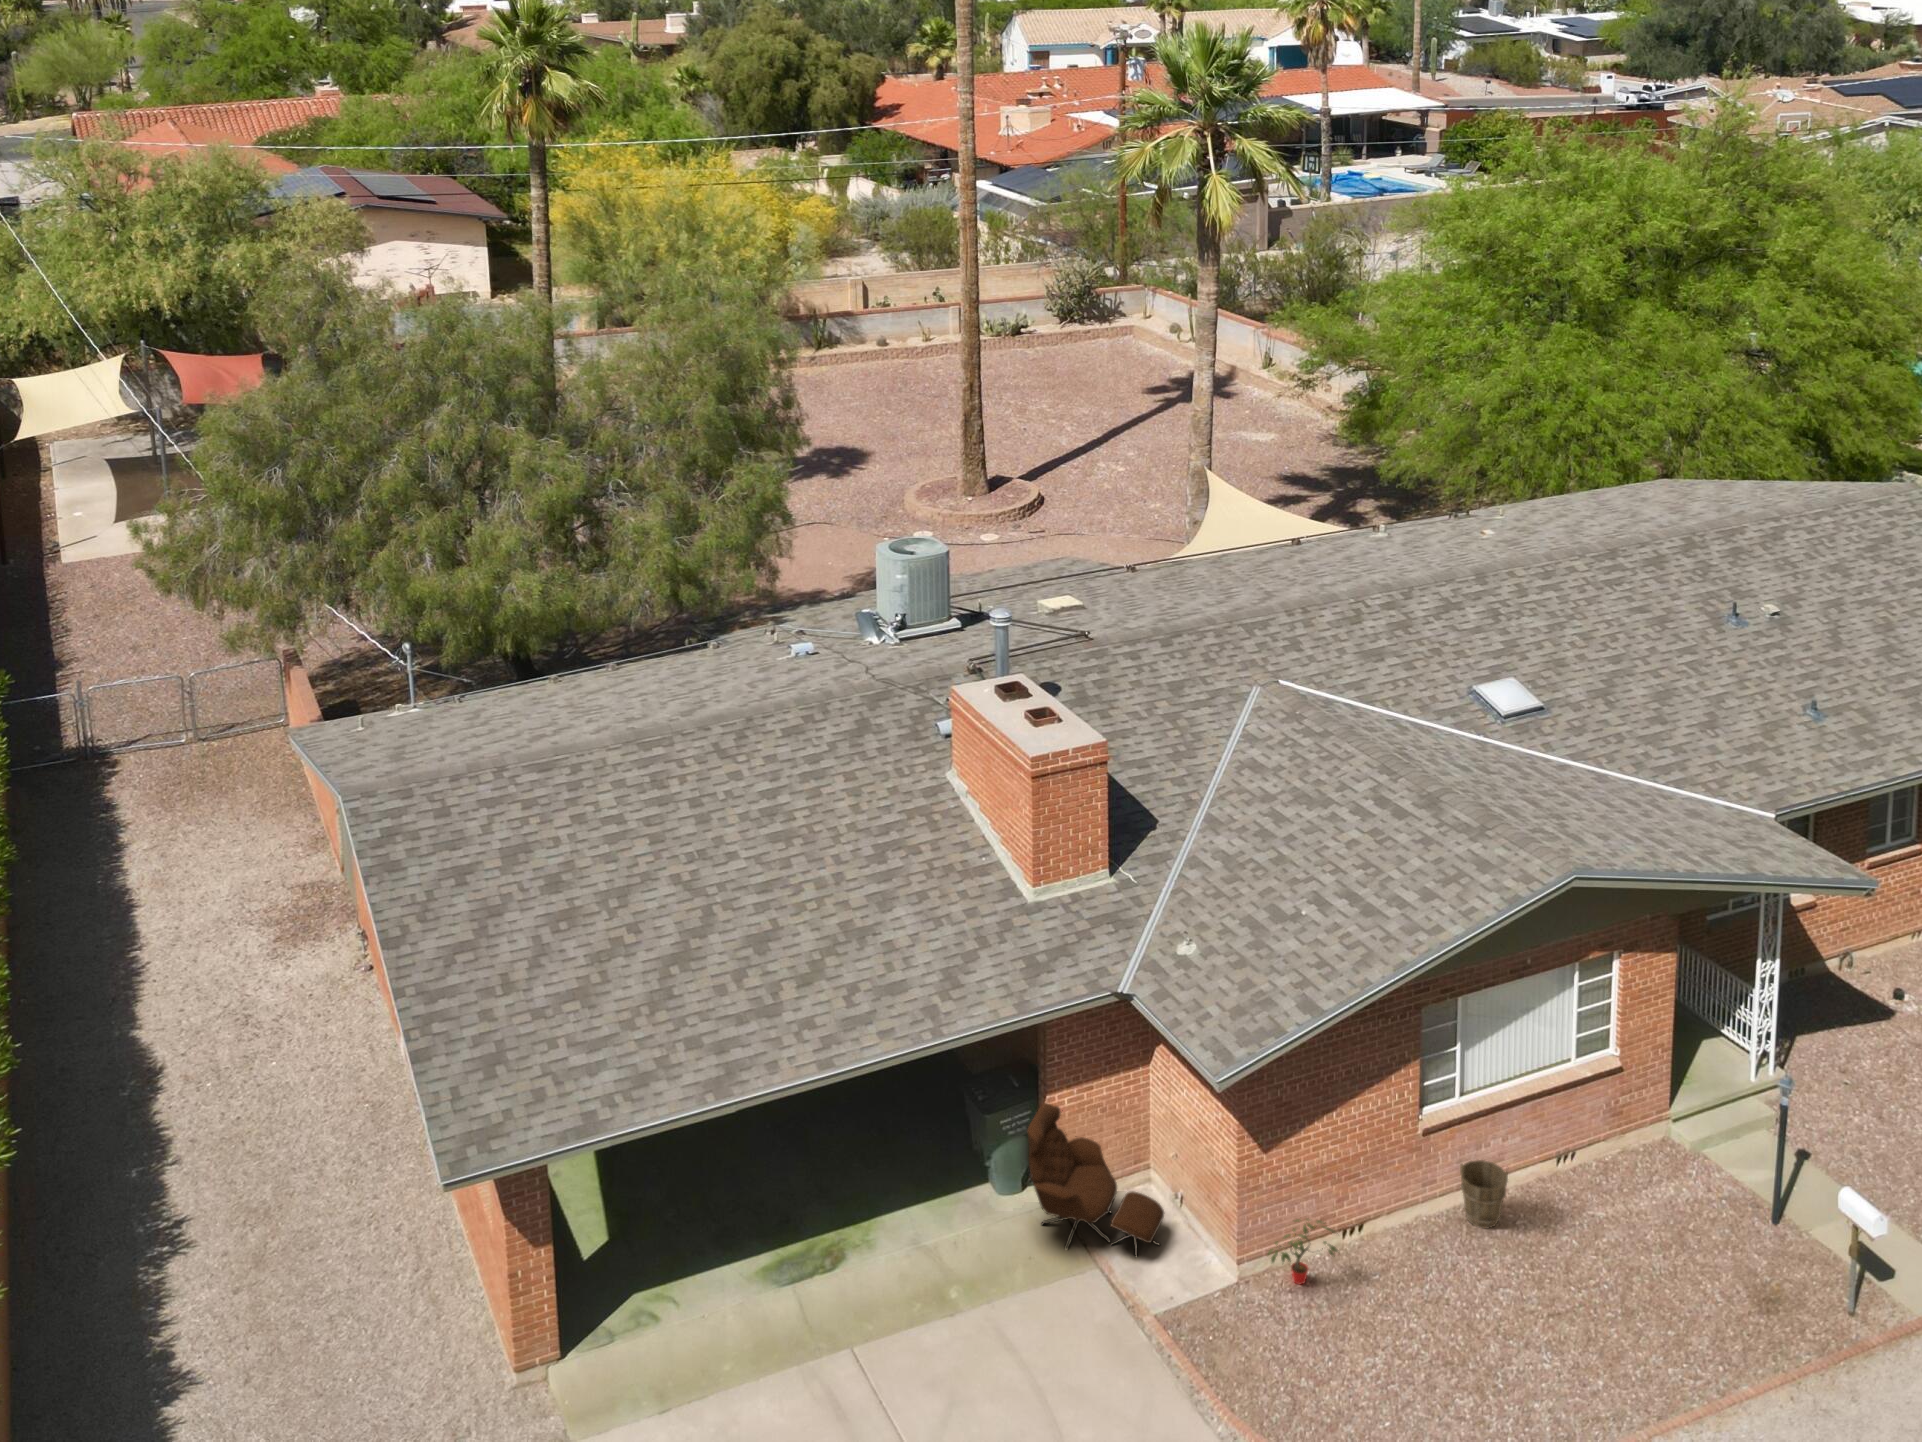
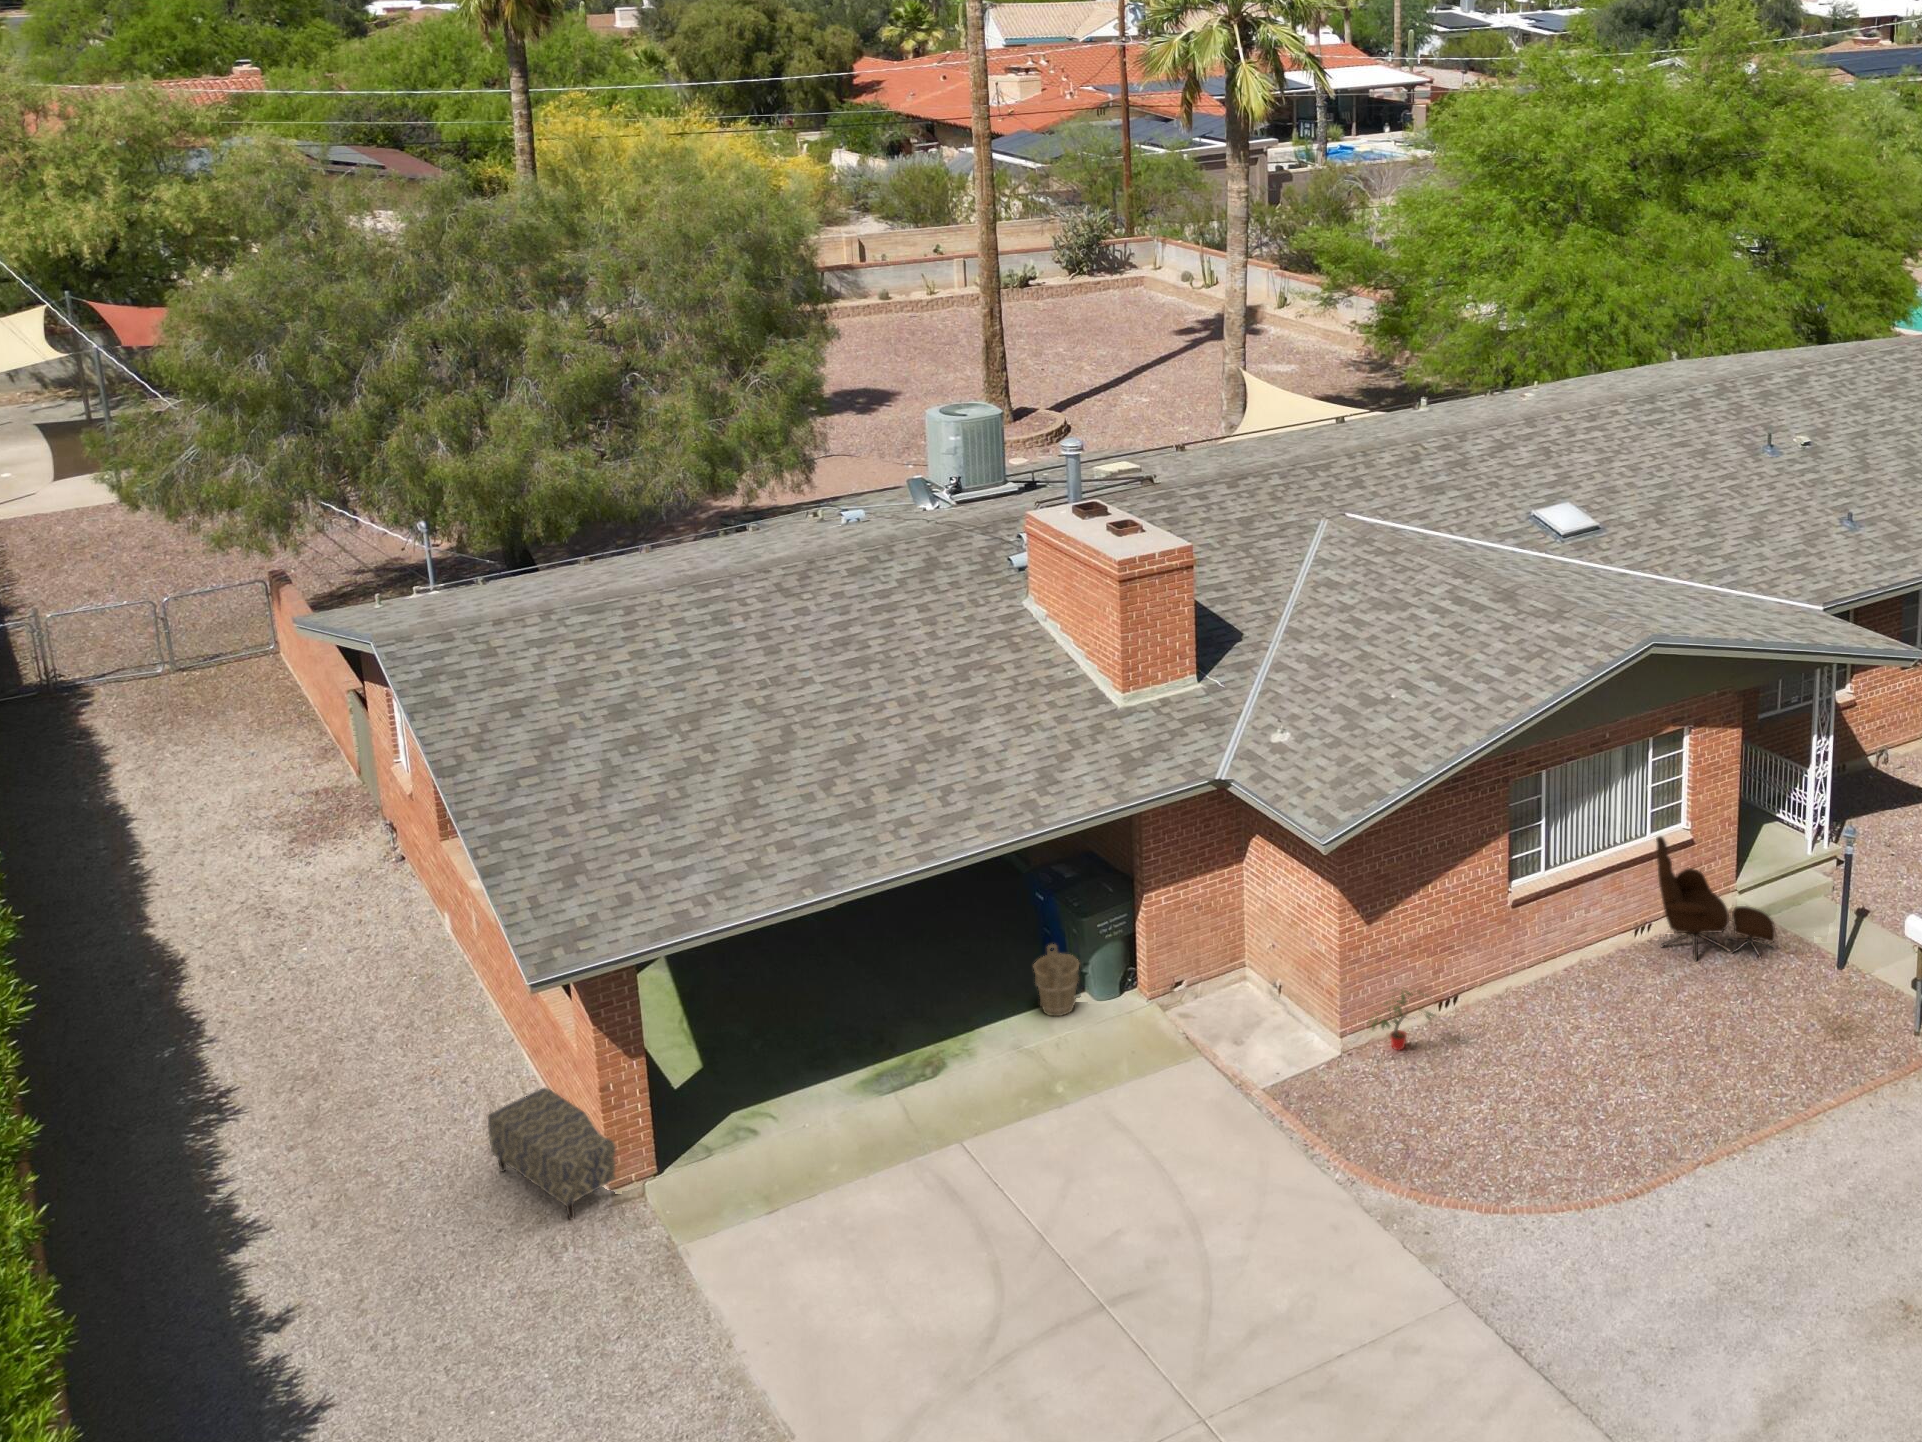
lounge chair: present [1028,1103,1164,1257] -> present [1656,836,1775,961]
bucket: present [1460,1160,1508,1228] -> present [1034,944,1079,1016]
bench: none [403,1258,525,1407] -> present [488,1088,615,1220]

